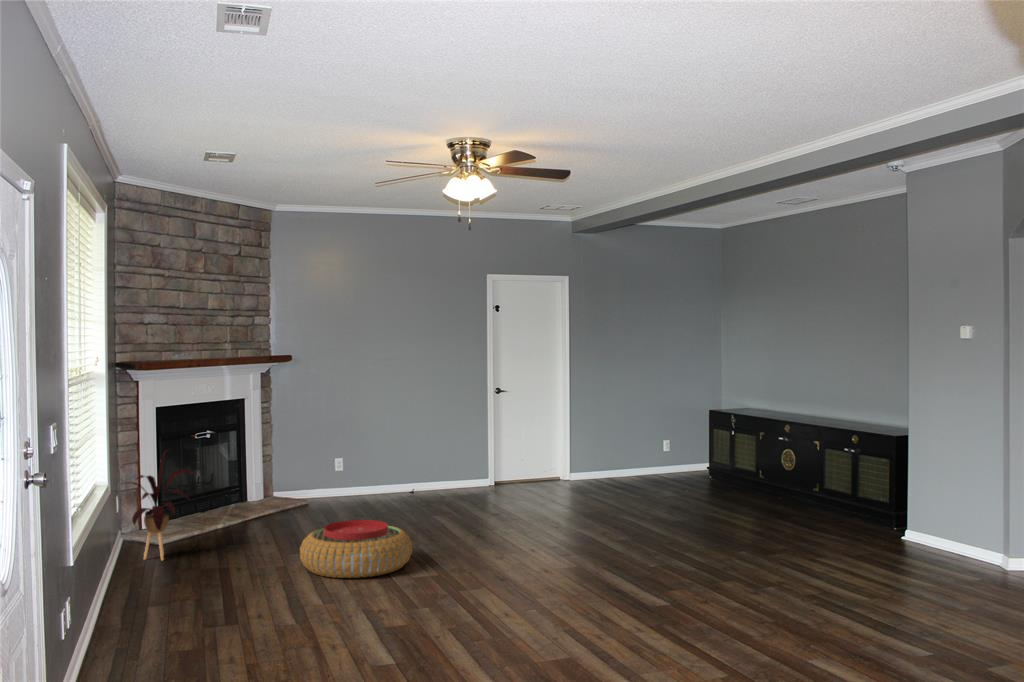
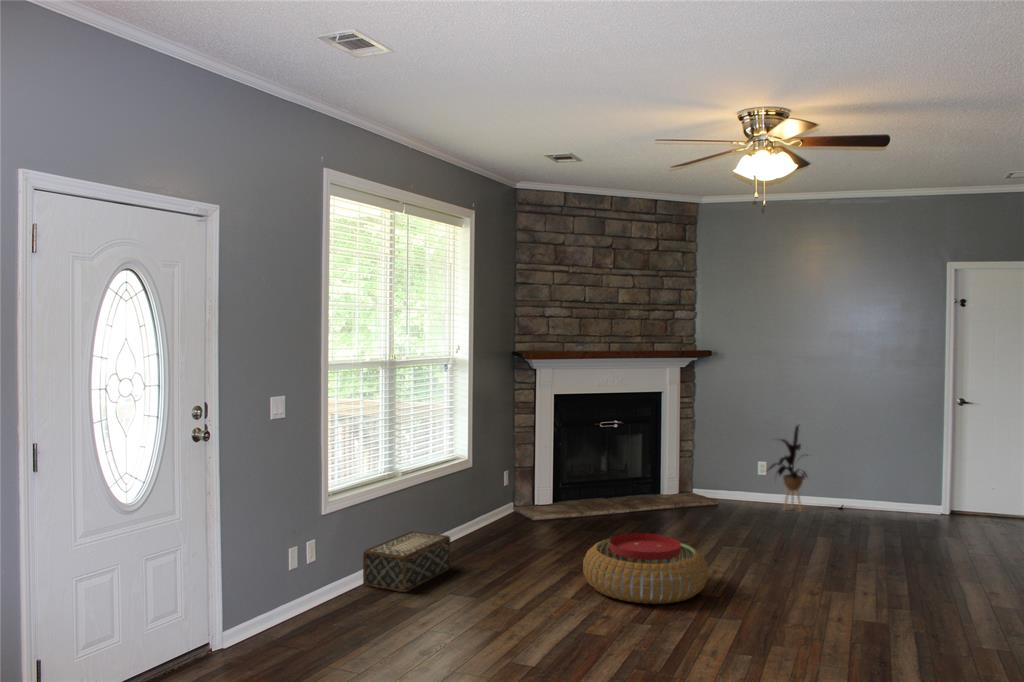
house plant: present [132,451,197,560] -> present [769,425,808,511]
woven basket: none [100,558,163,623] -> present [363,531,450,592]

